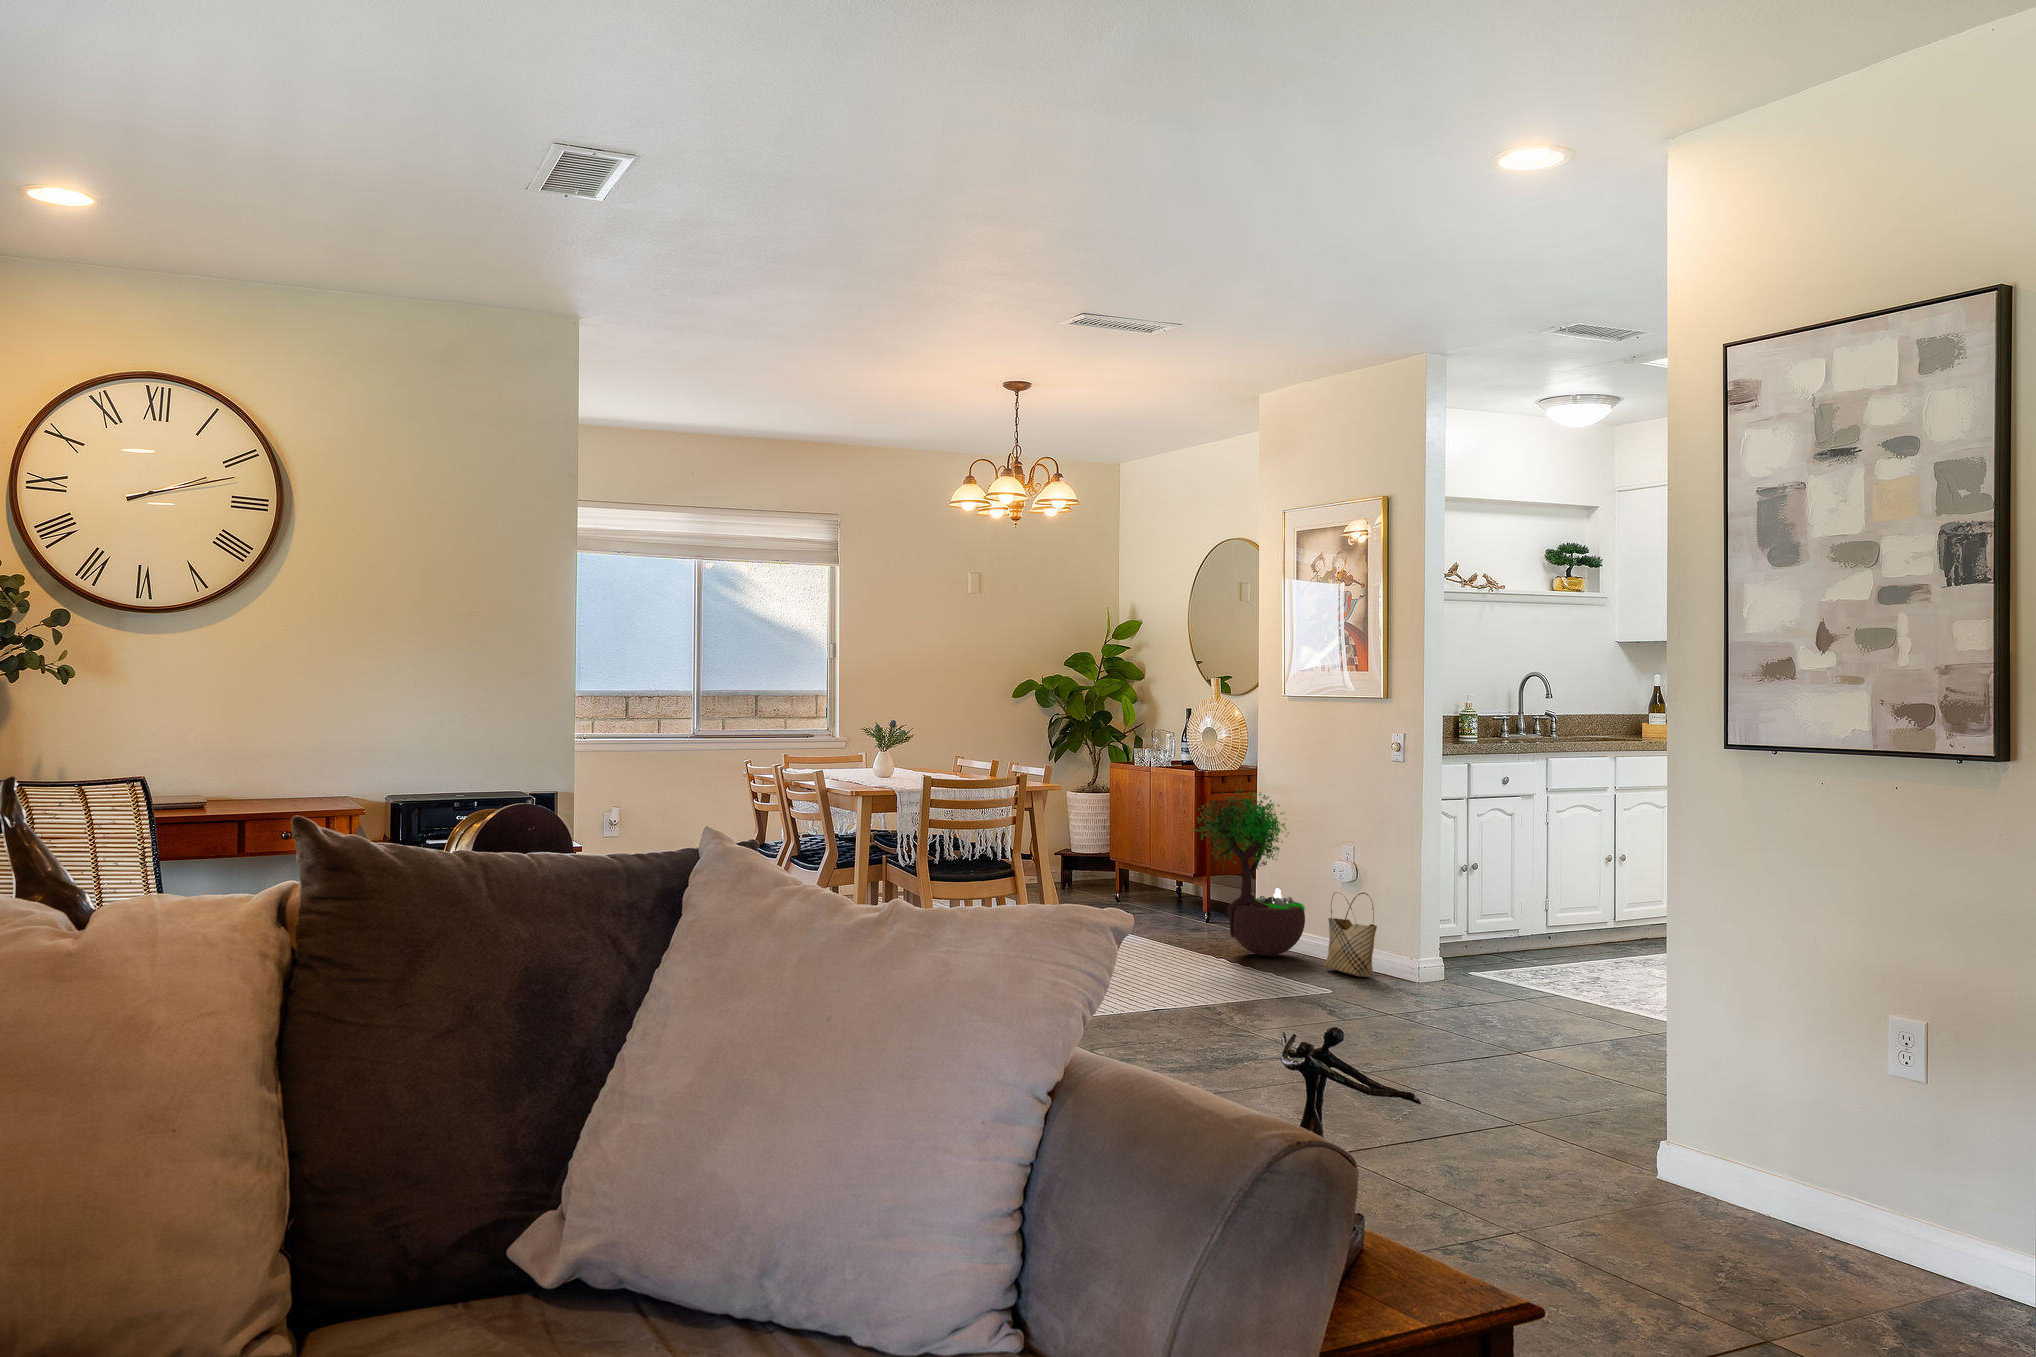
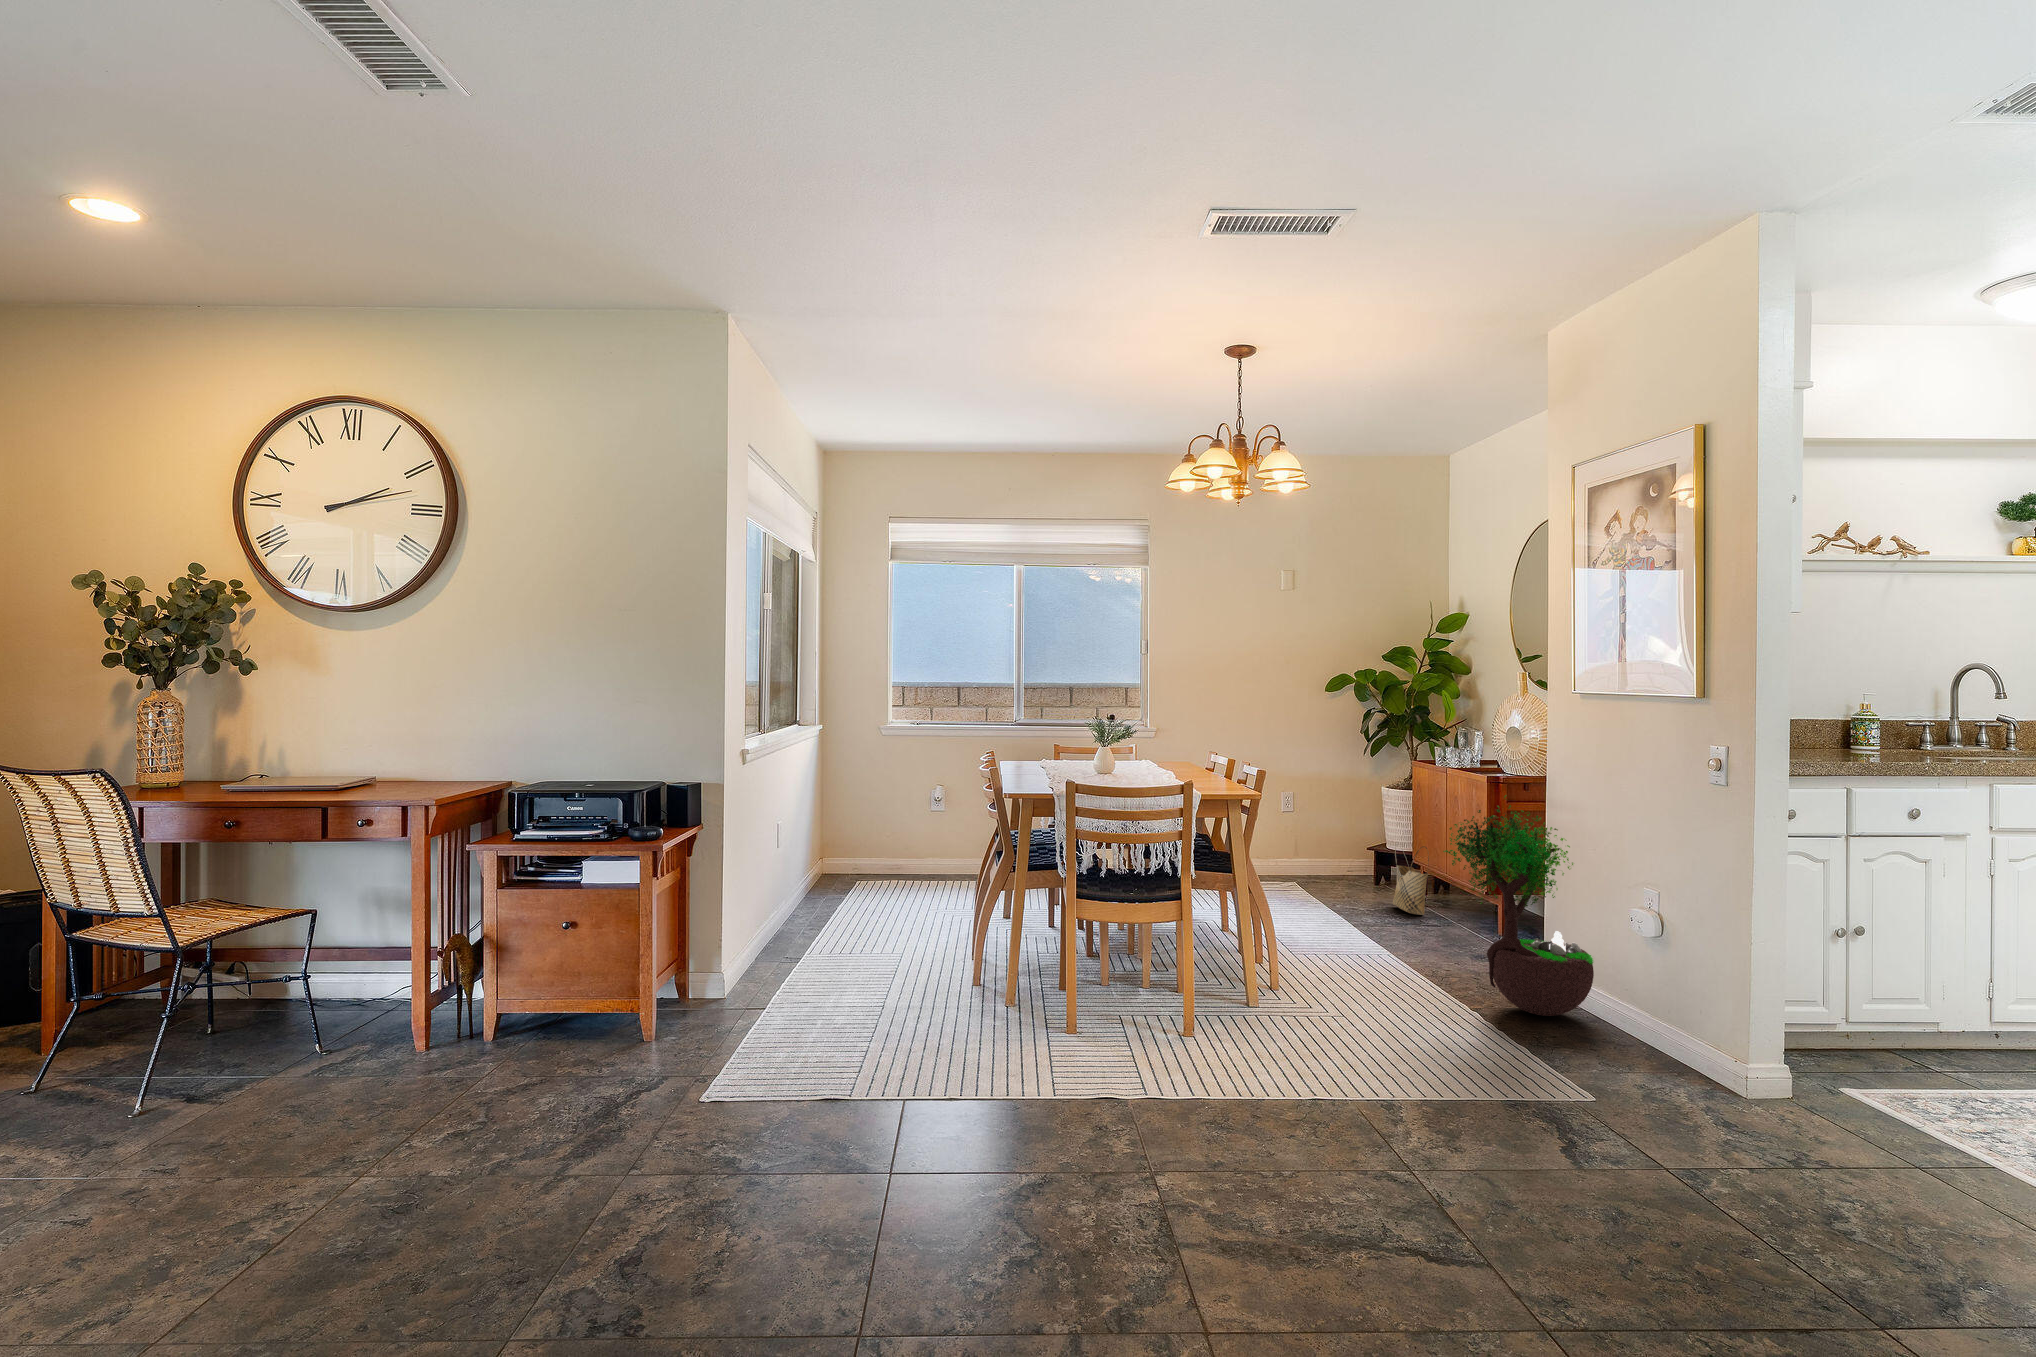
woven basket: present [1325,892,1377,977] -> present [1393,846,1429,915]

